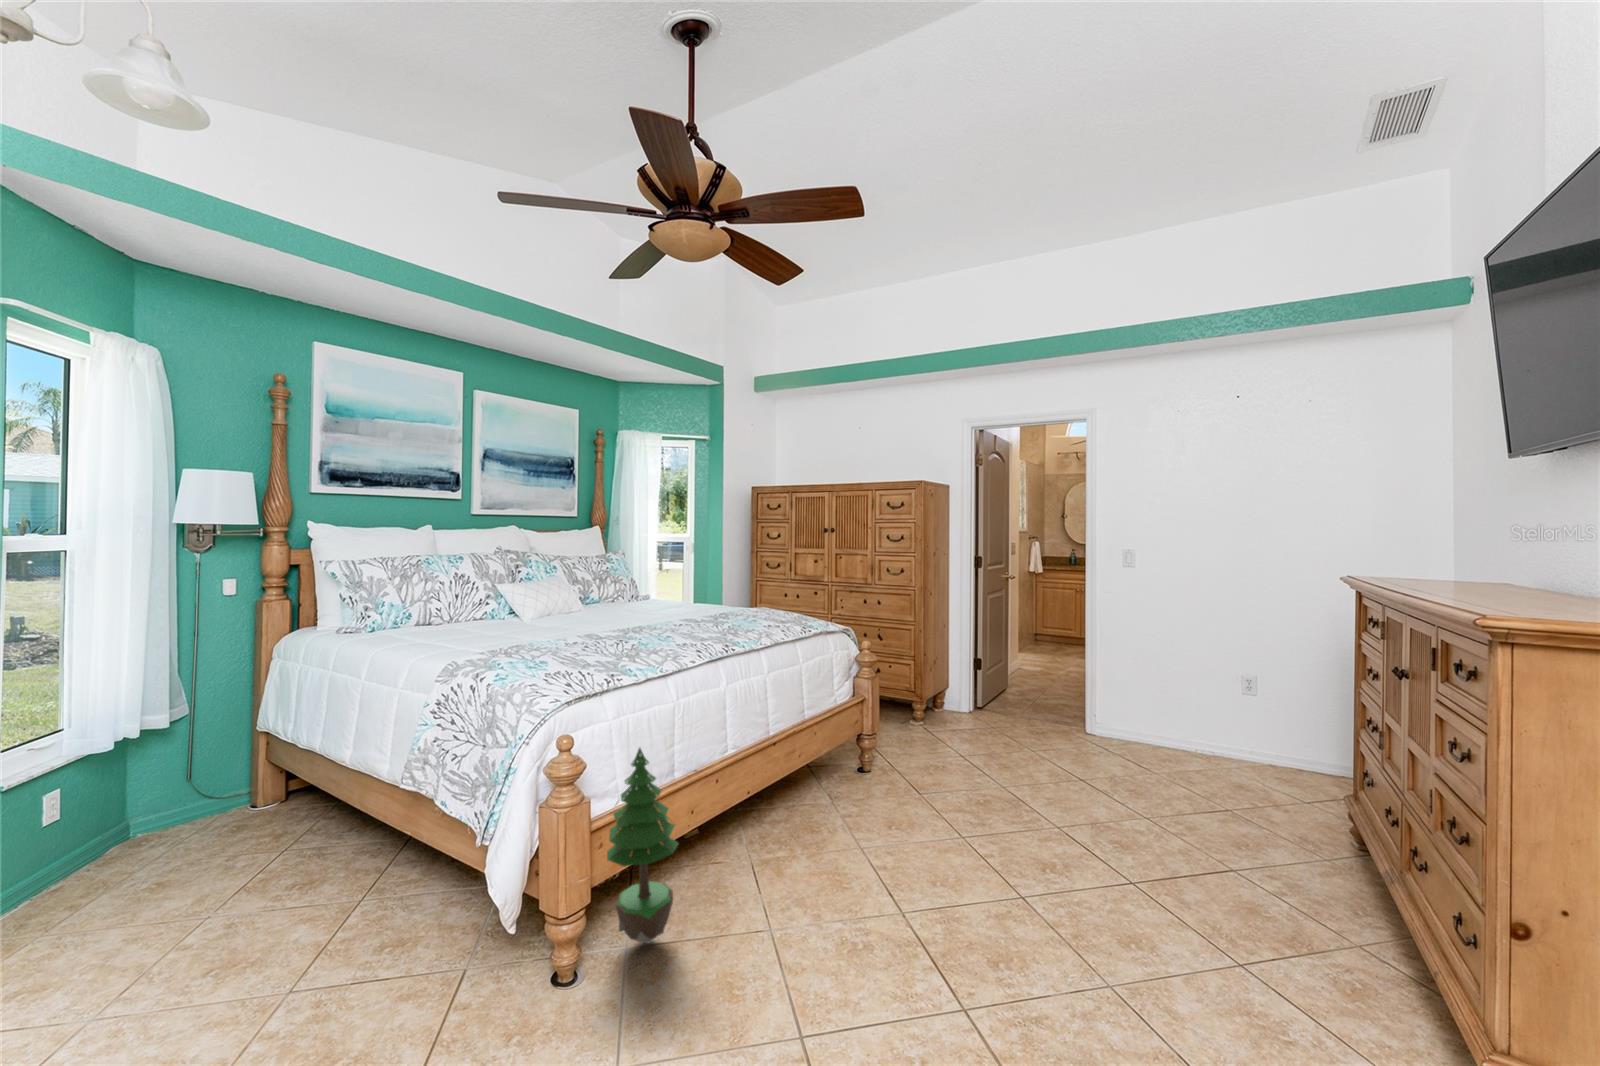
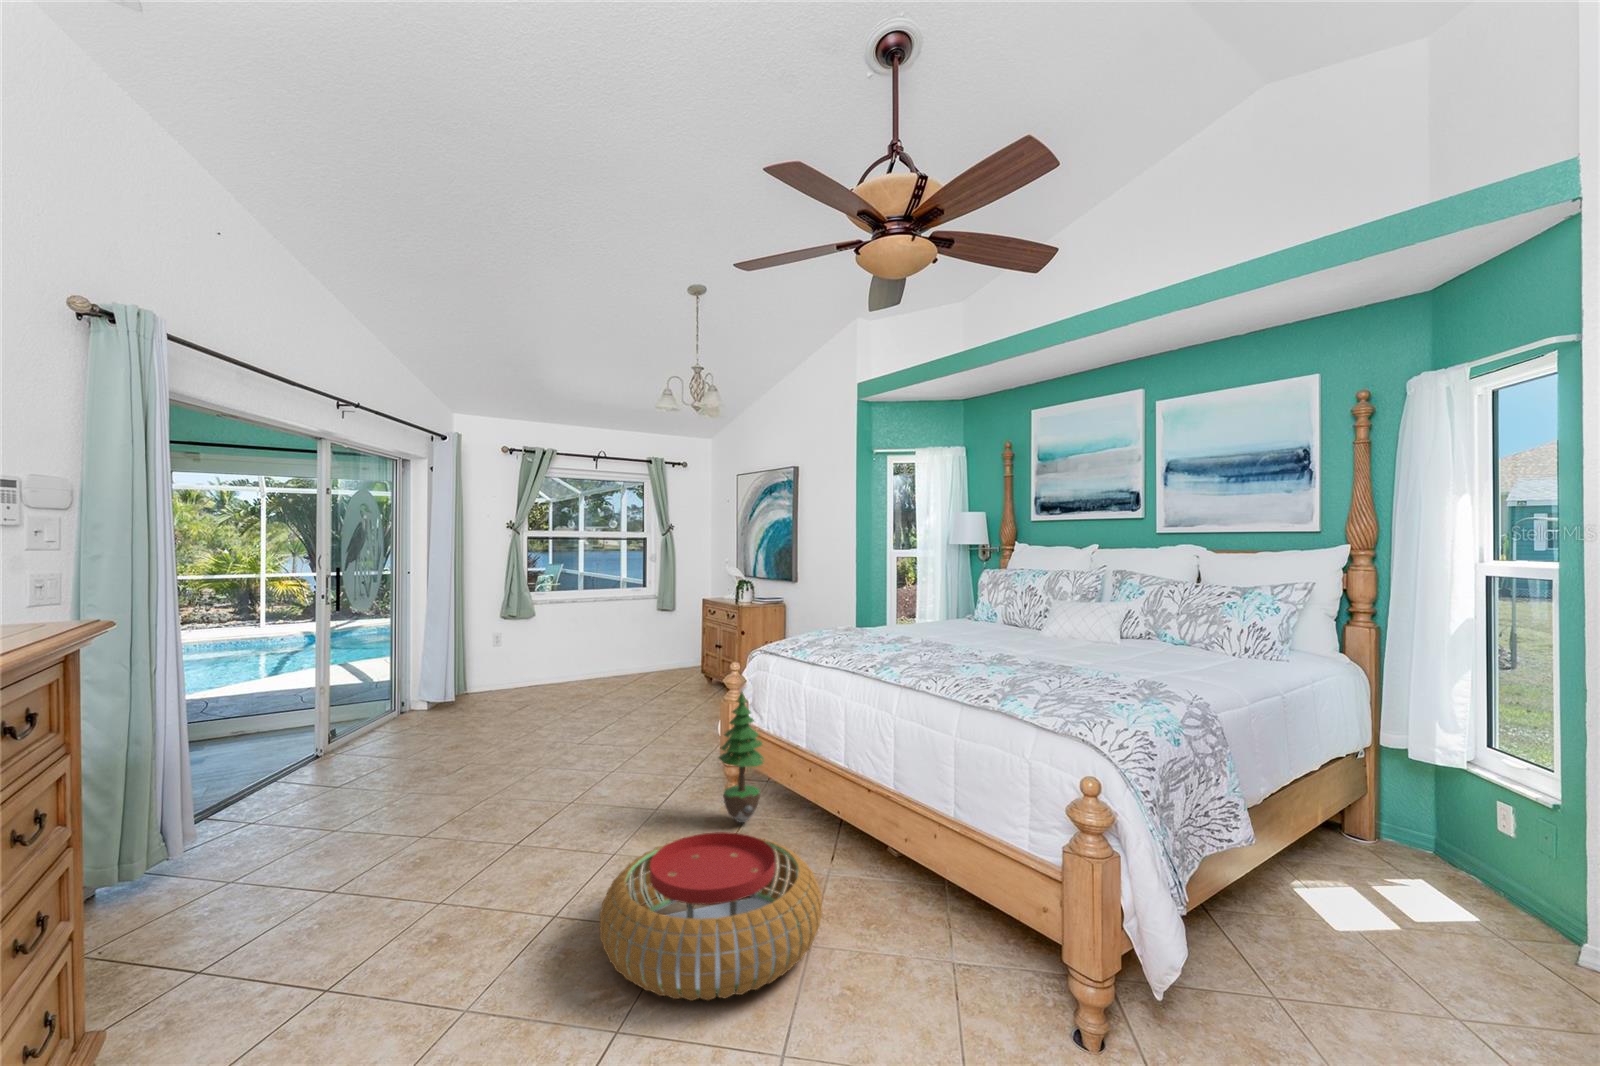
pouf: none [793,792,999,945] -> present [600,832,822,1001]

